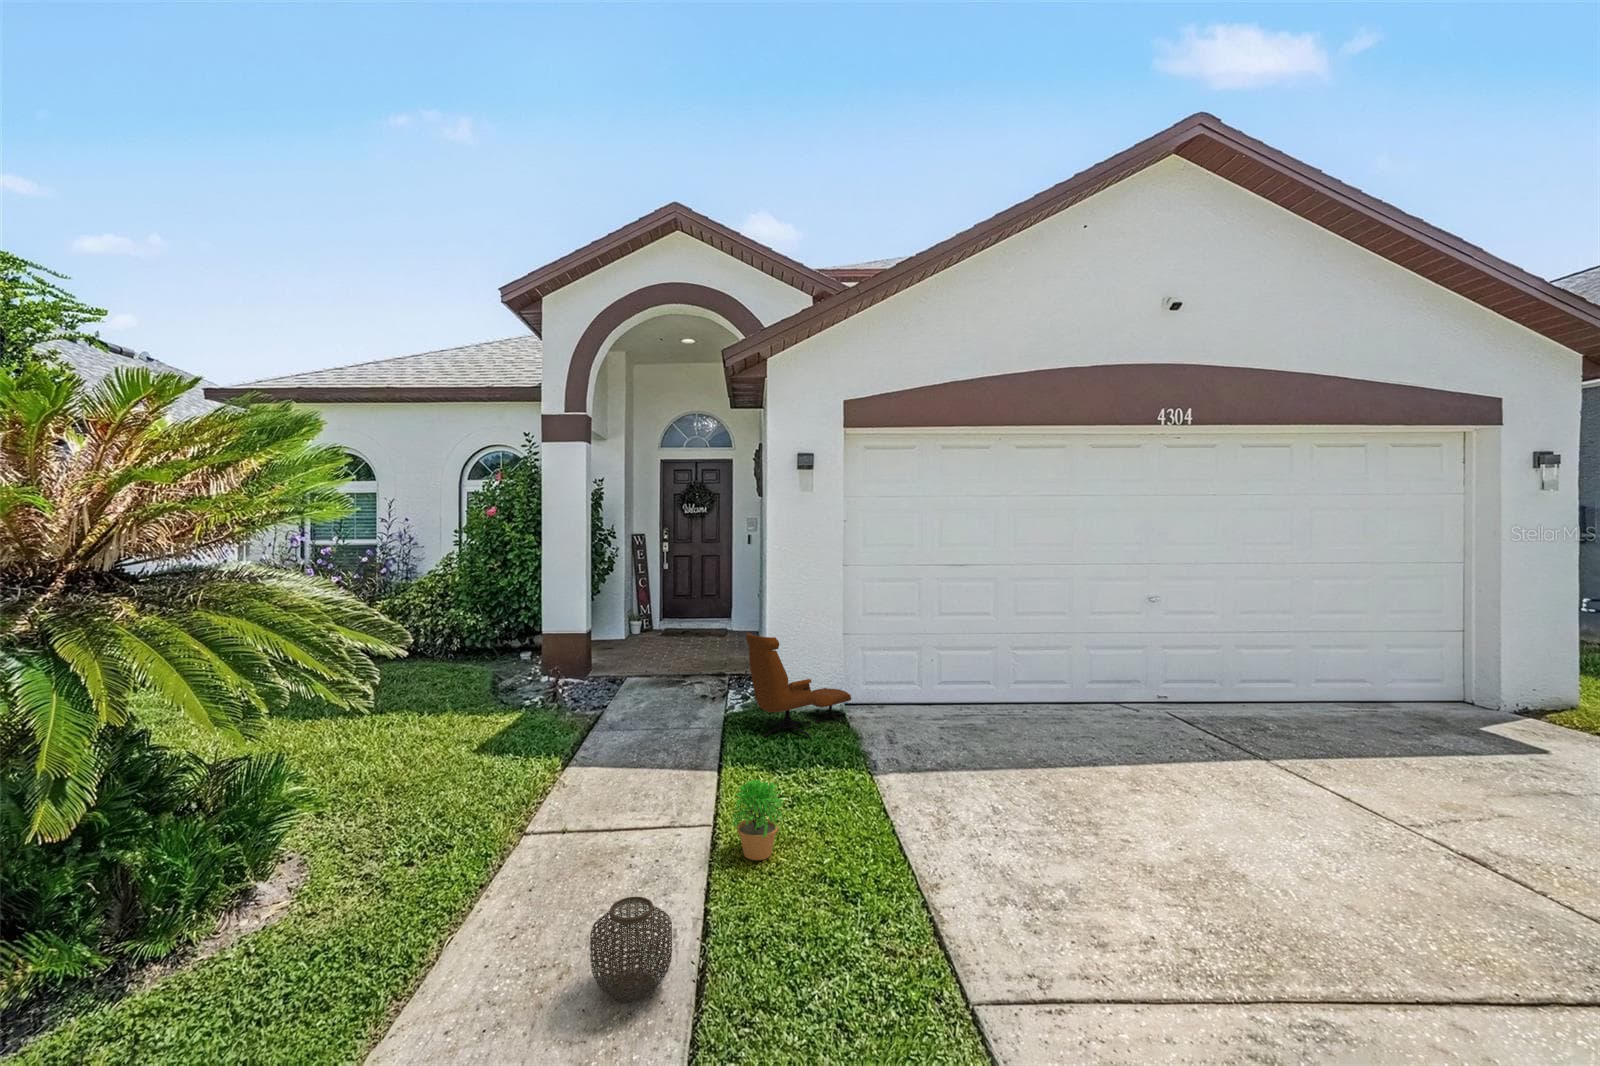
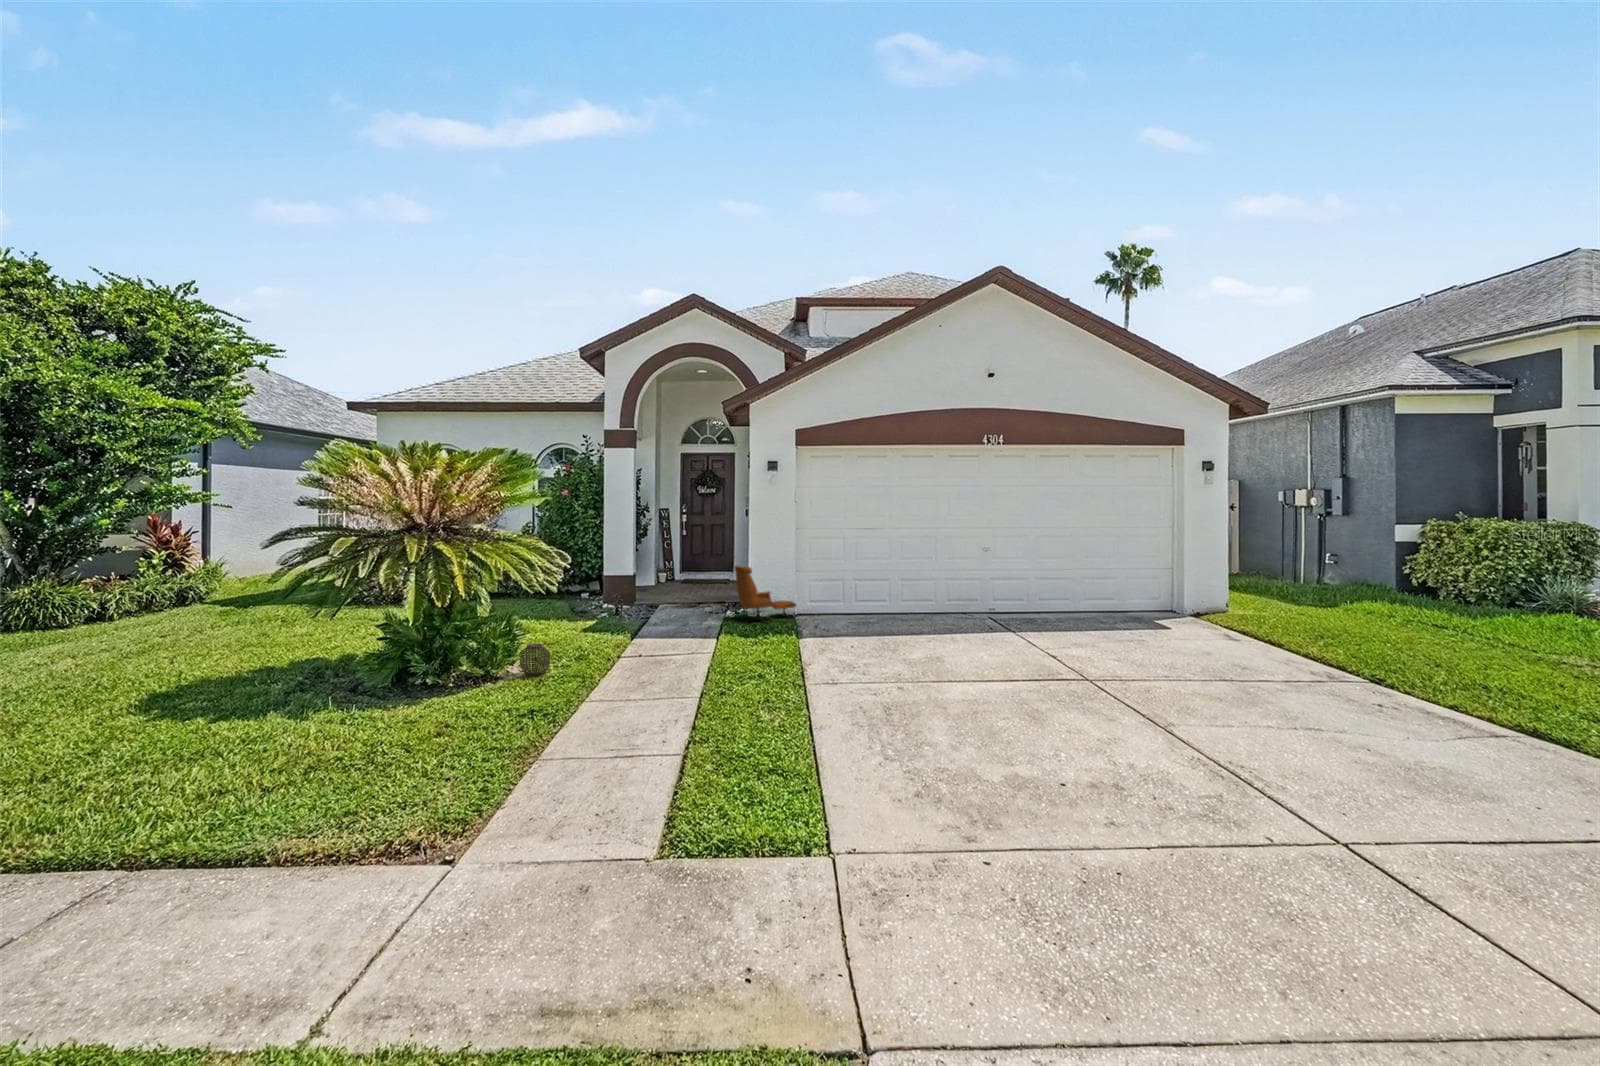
potted plant: present [732,779,783,860] -> none [723,620,748,654]
woven basket: present [590,897,672,1002] -> present [520,644,550,676]

